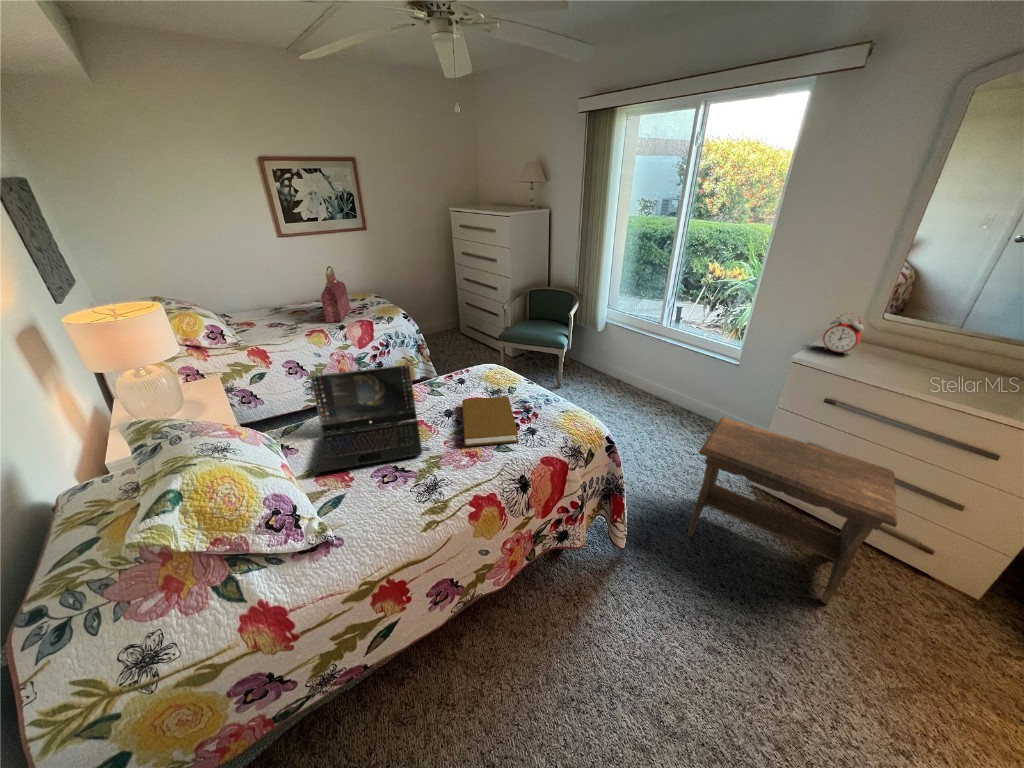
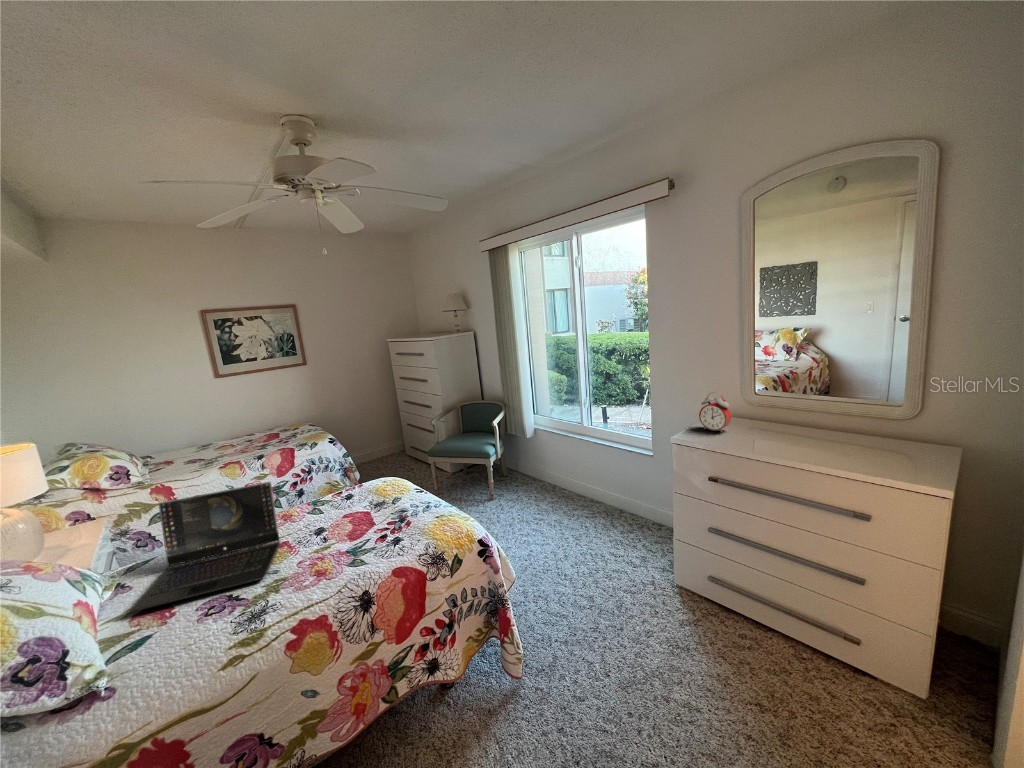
handbag: present [321,266,350,322] -> none [243,399,279,453]
book: present [462,396,518,446] -> none [314,507,386,565]
footstool: present [687,417,897,604] -> none [581,508,778,726]

